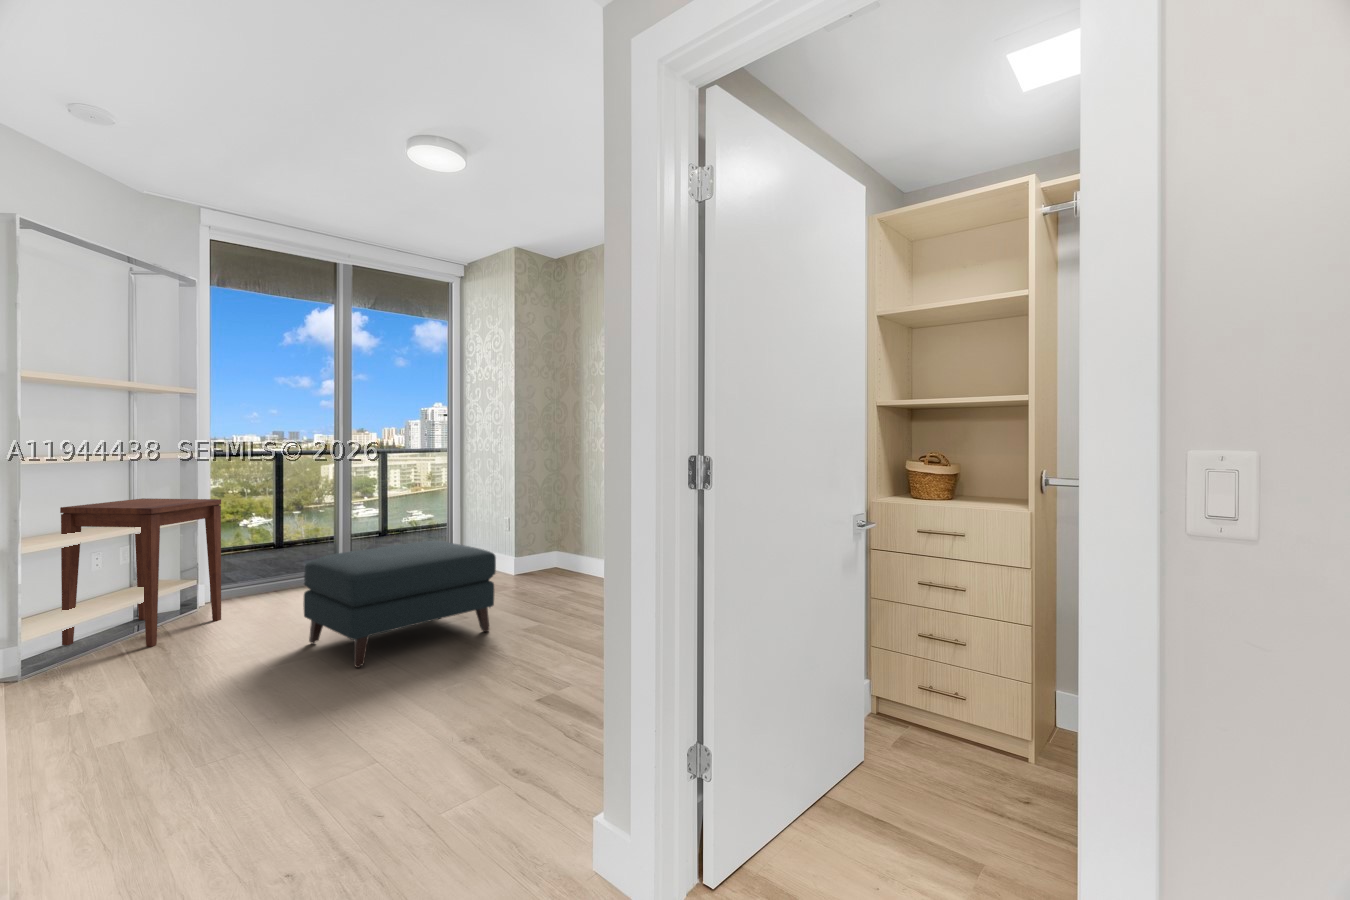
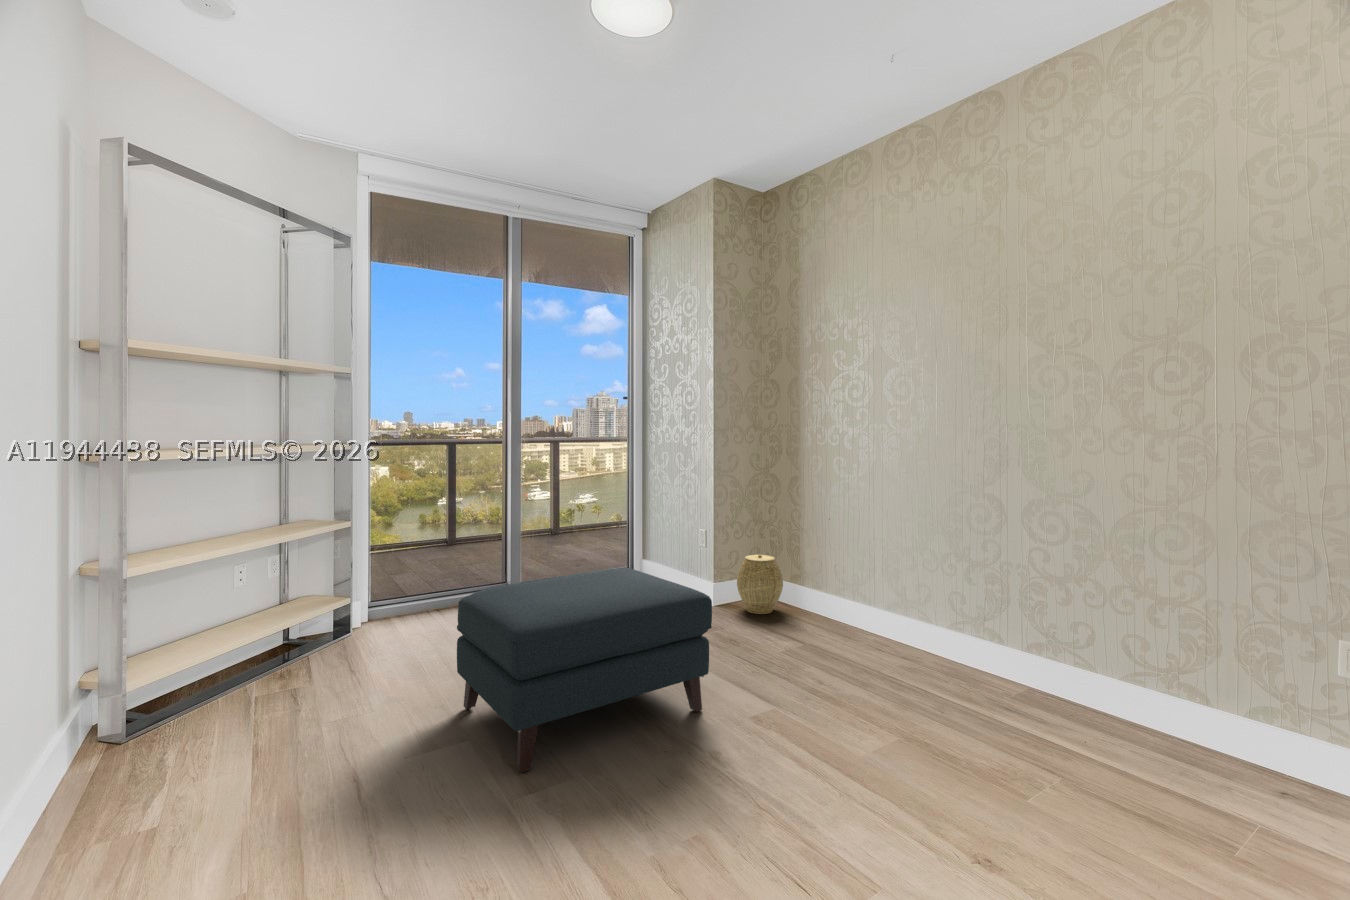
side table: present [60,498,221,647] -> none [195,499,373,692]
woven basket: none [533,533,568,578] -> present [737,554,783,614]

